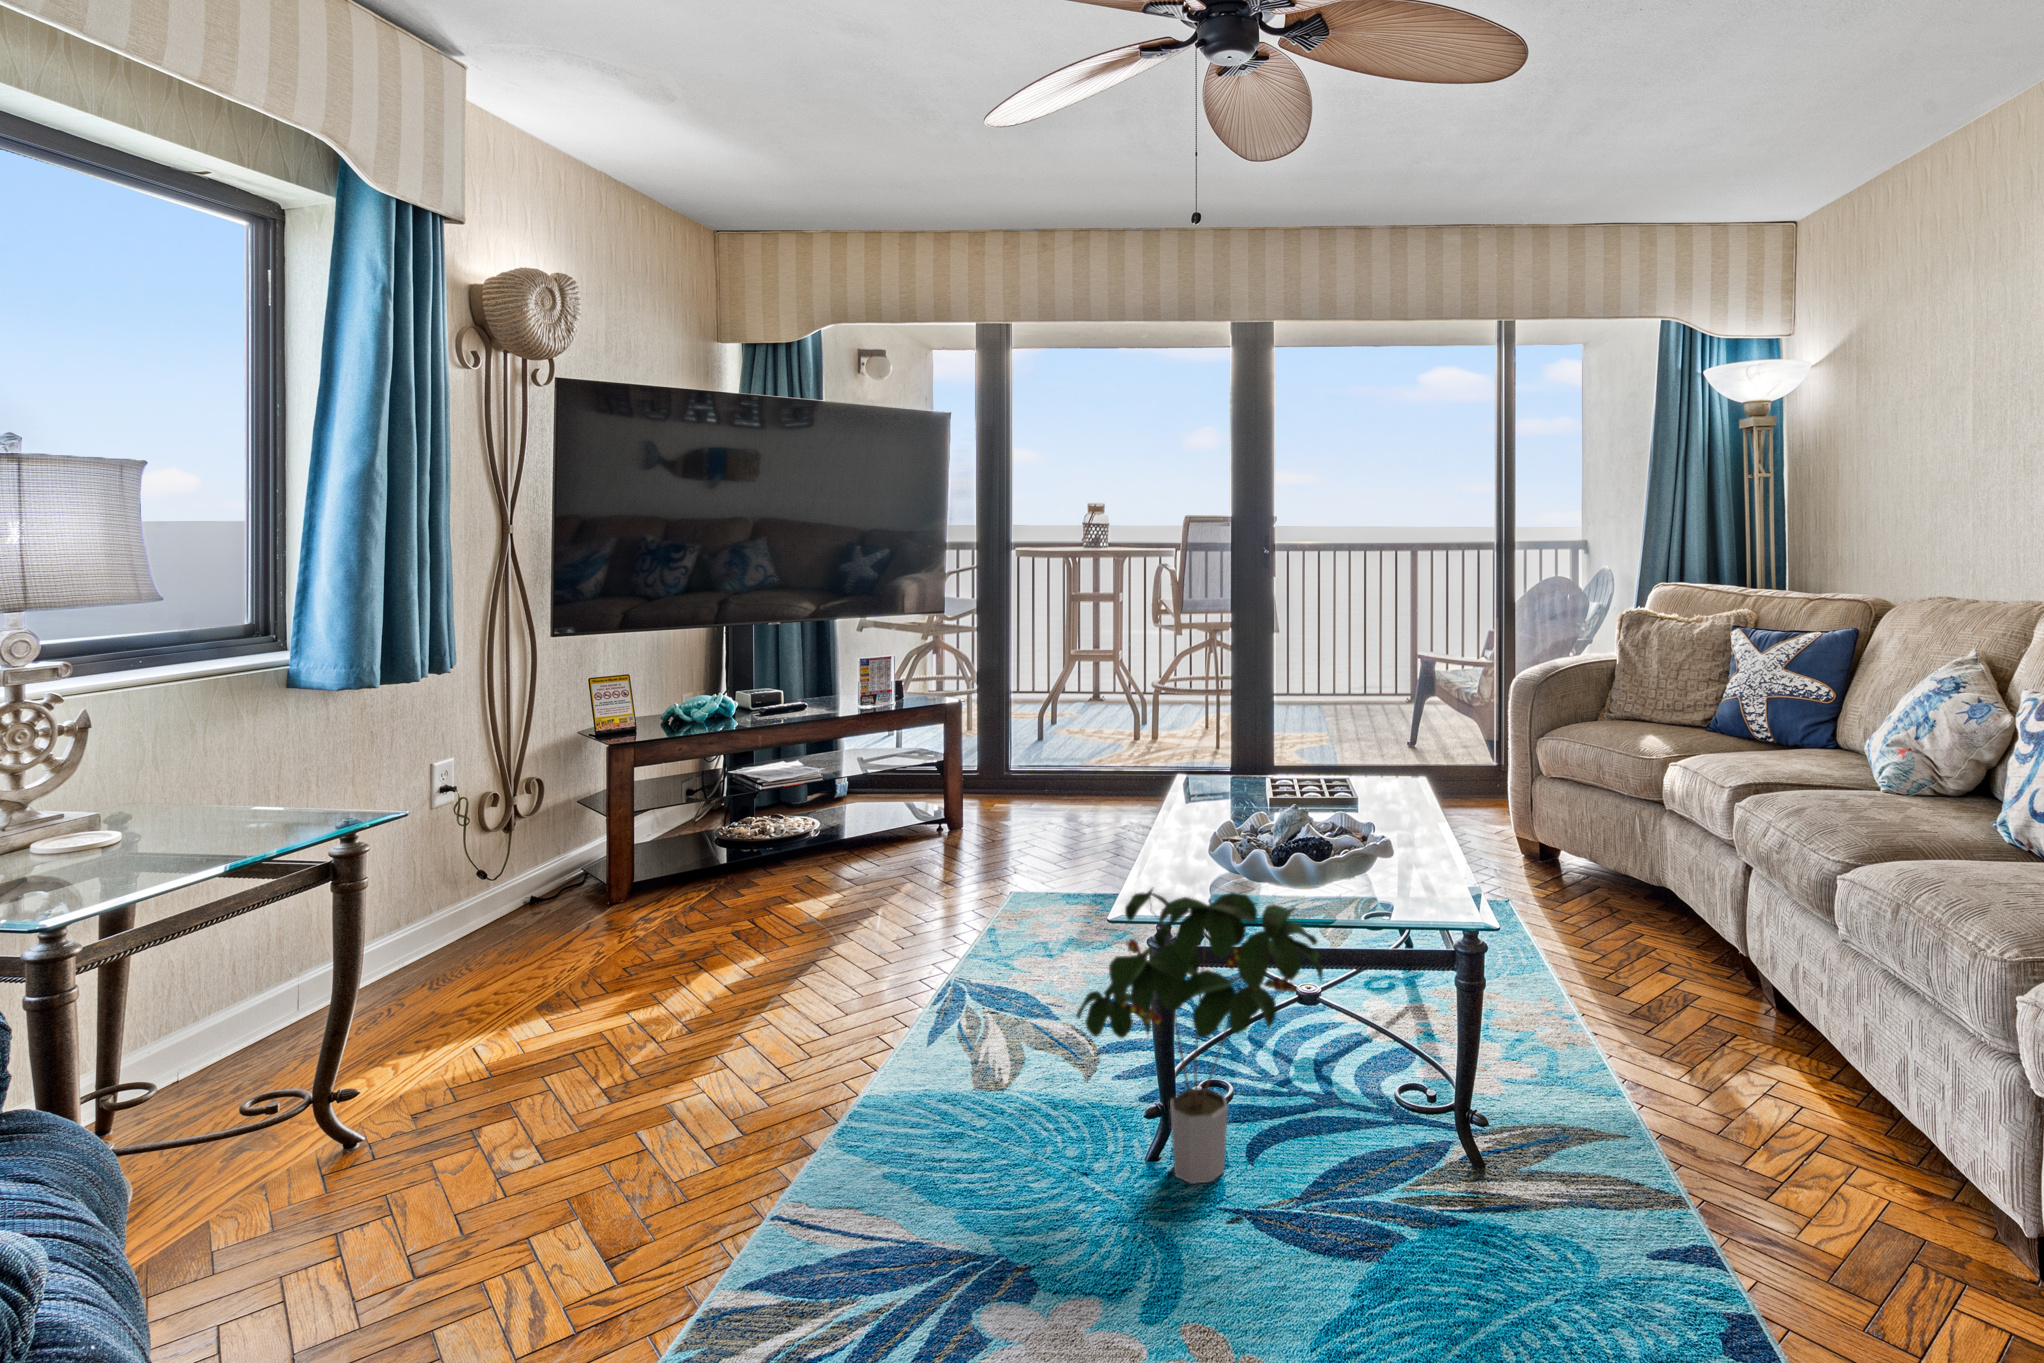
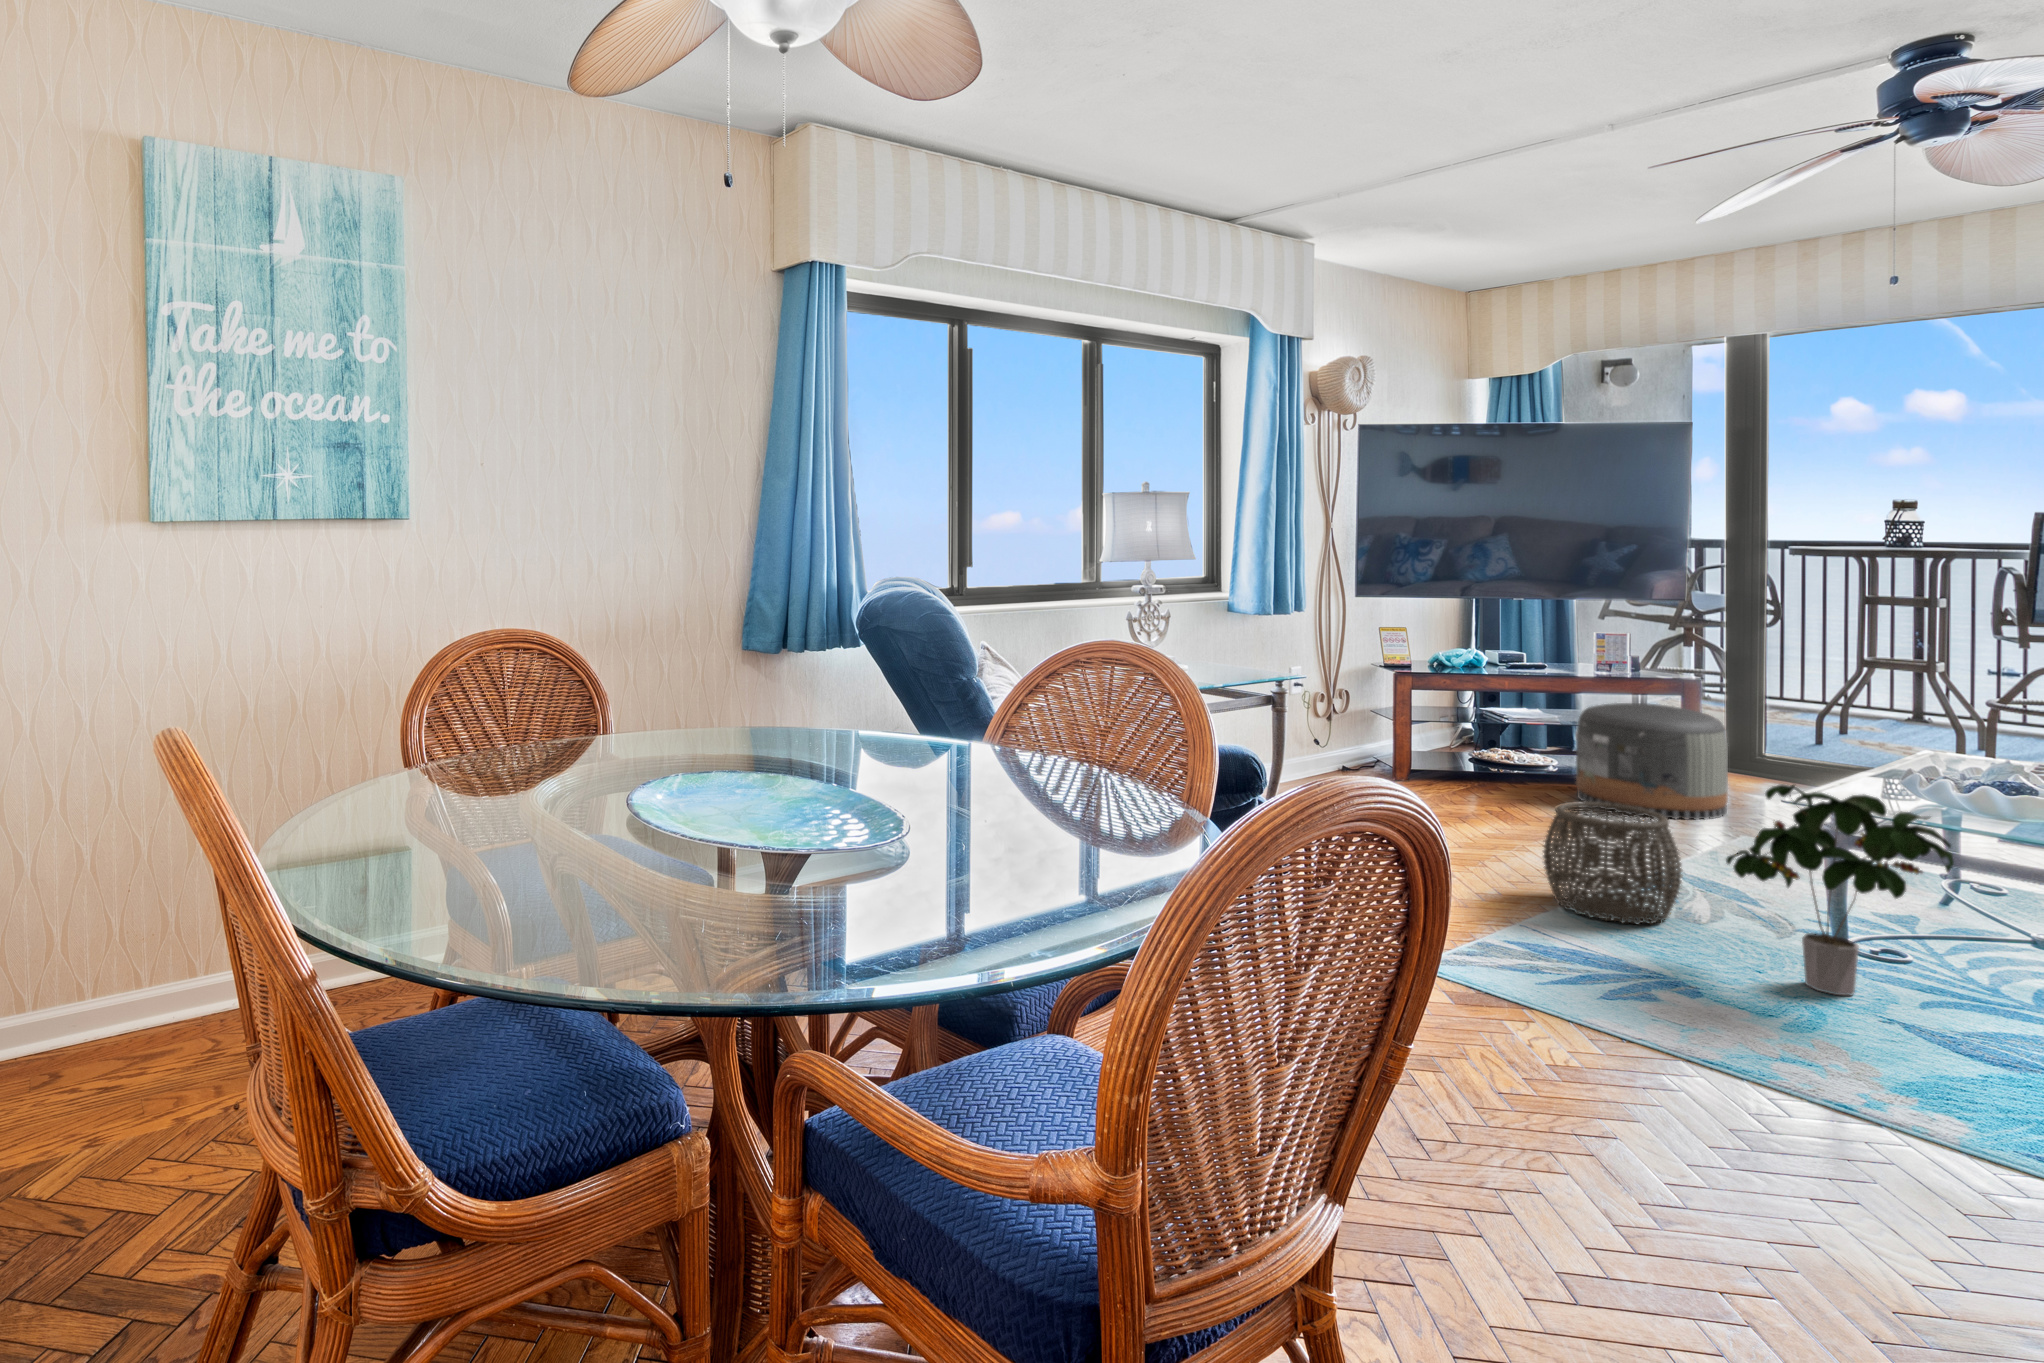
pouf: none [844,739,995,884] -> present [1576,703,1728,820]
woven basket: none [829,934,1010,1143] -> present [1543,802,1683,924]

